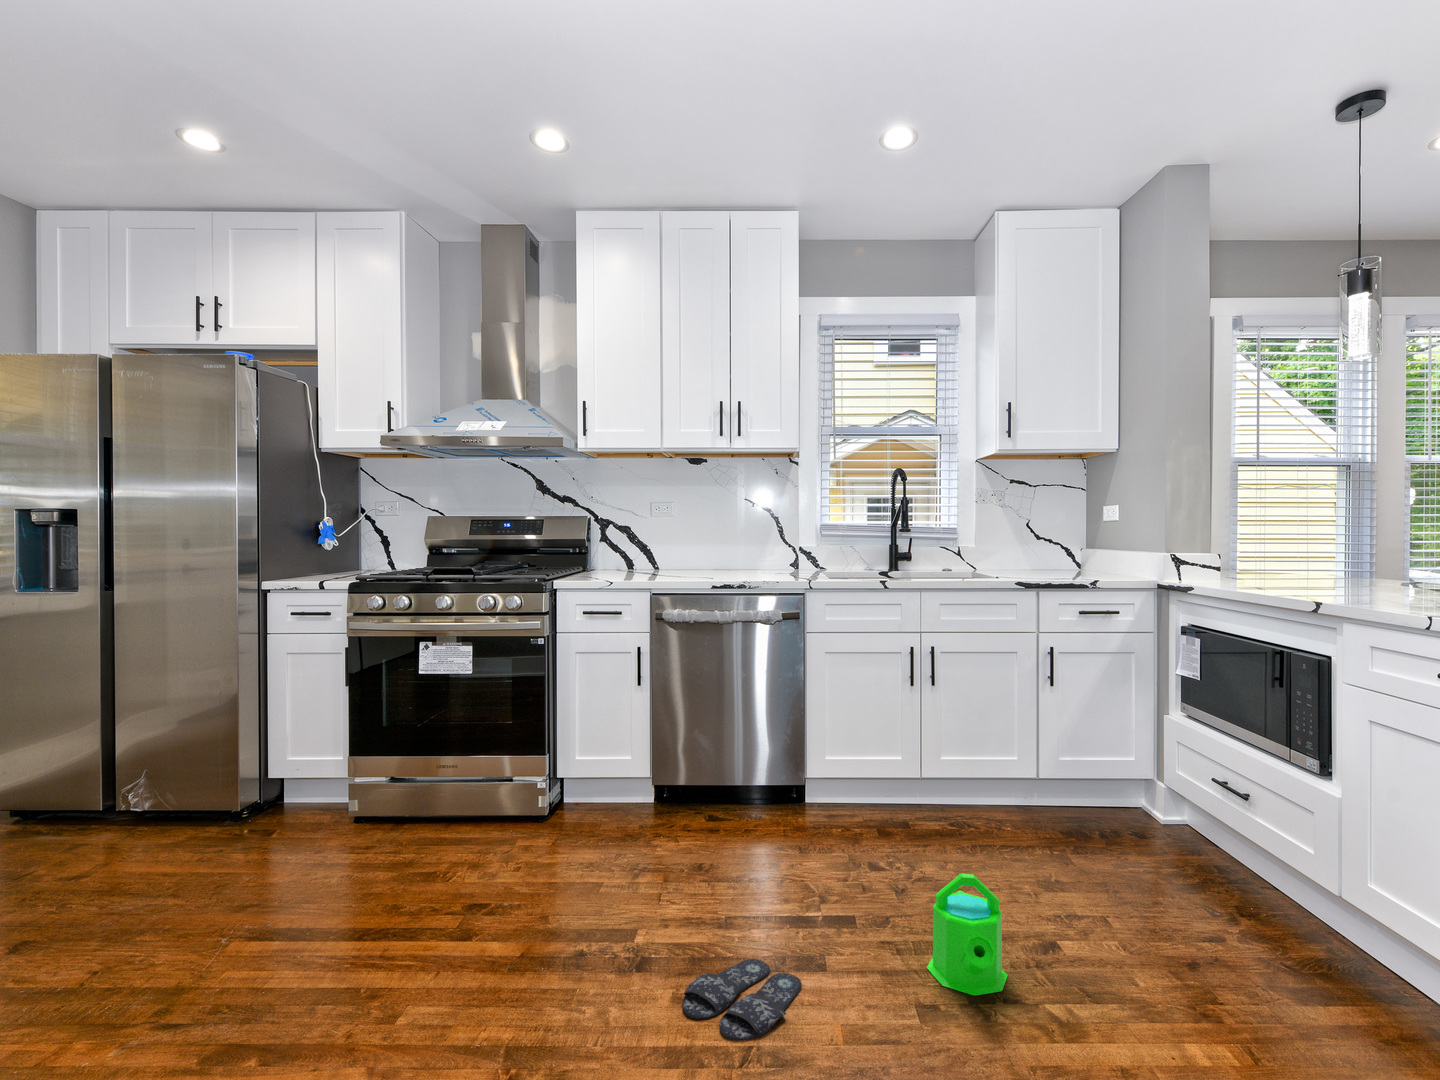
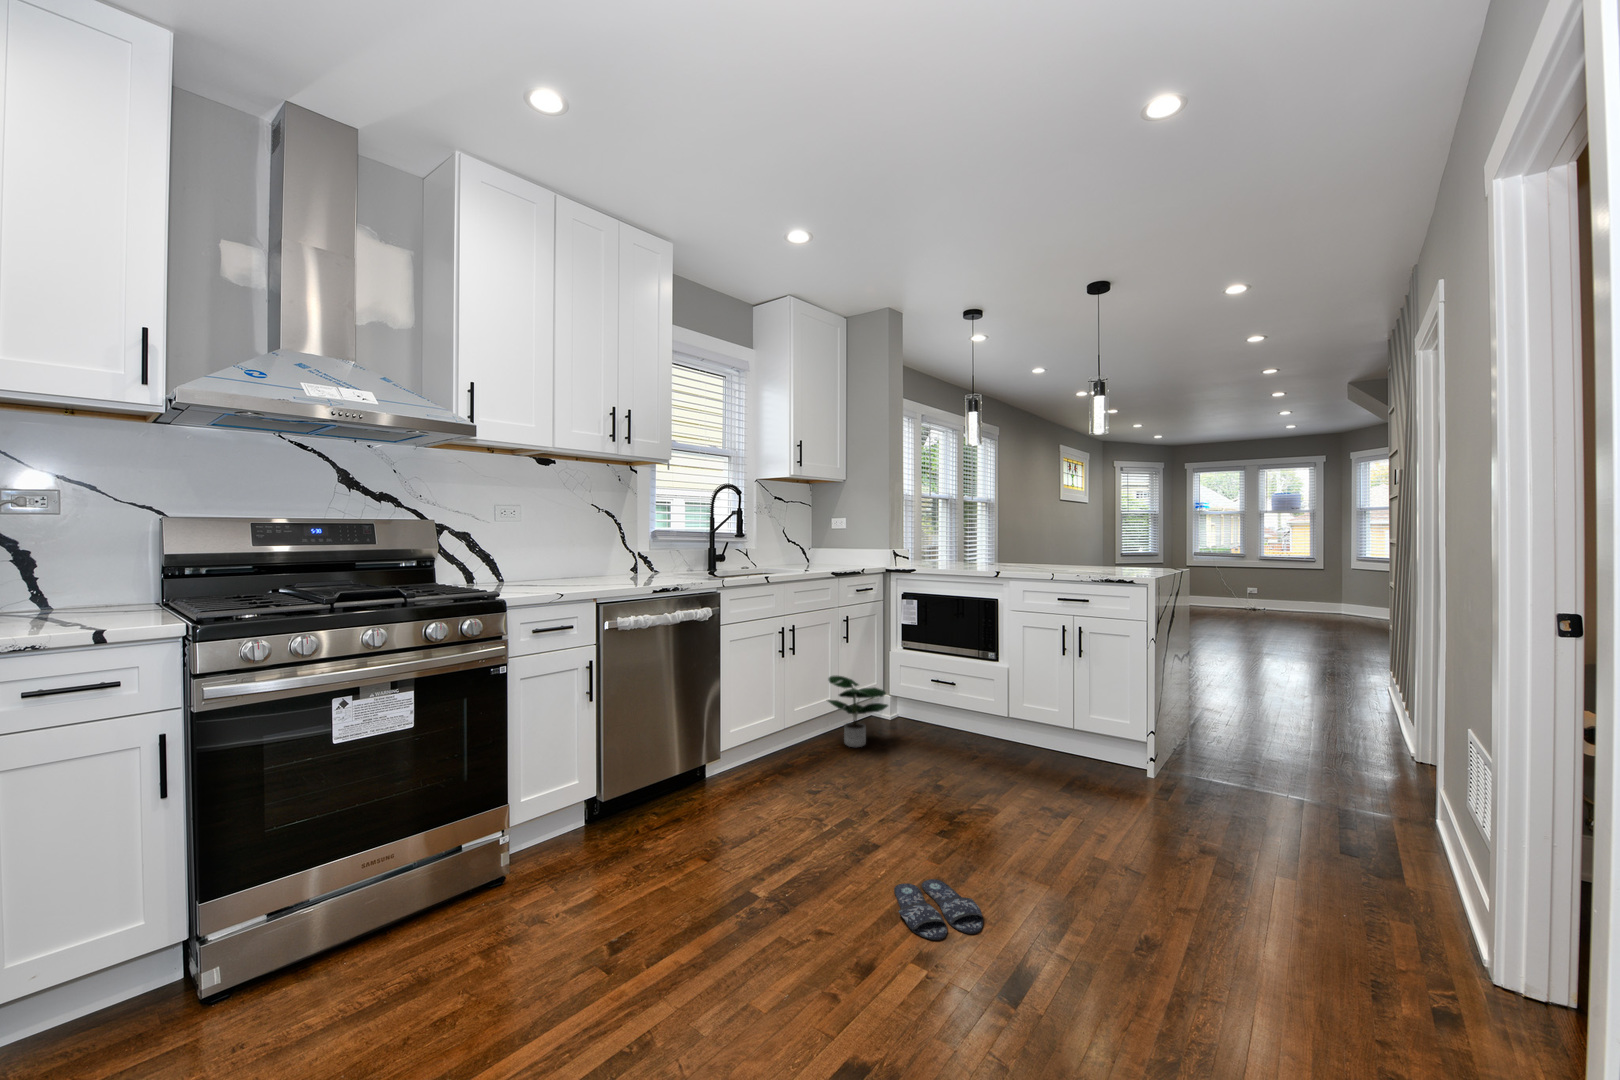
potted plant: none [984,728,1086,837] -> present [828,676,888,747]
watering can: present [927,874,1008,996] -> none [939,762,1023,840]

